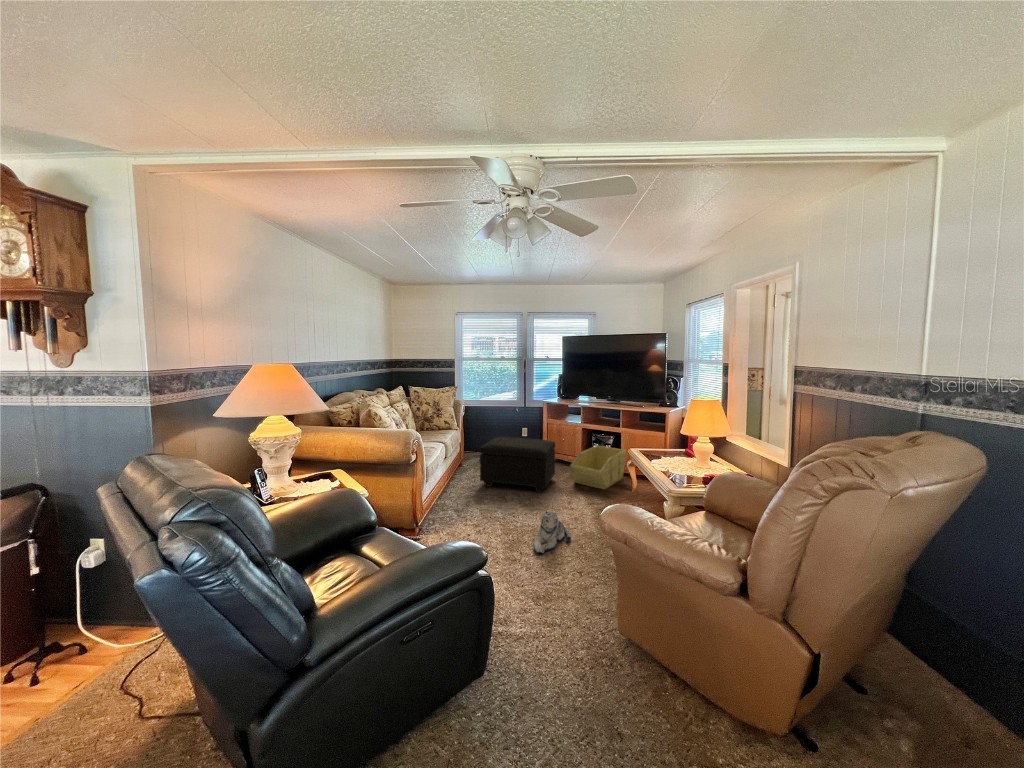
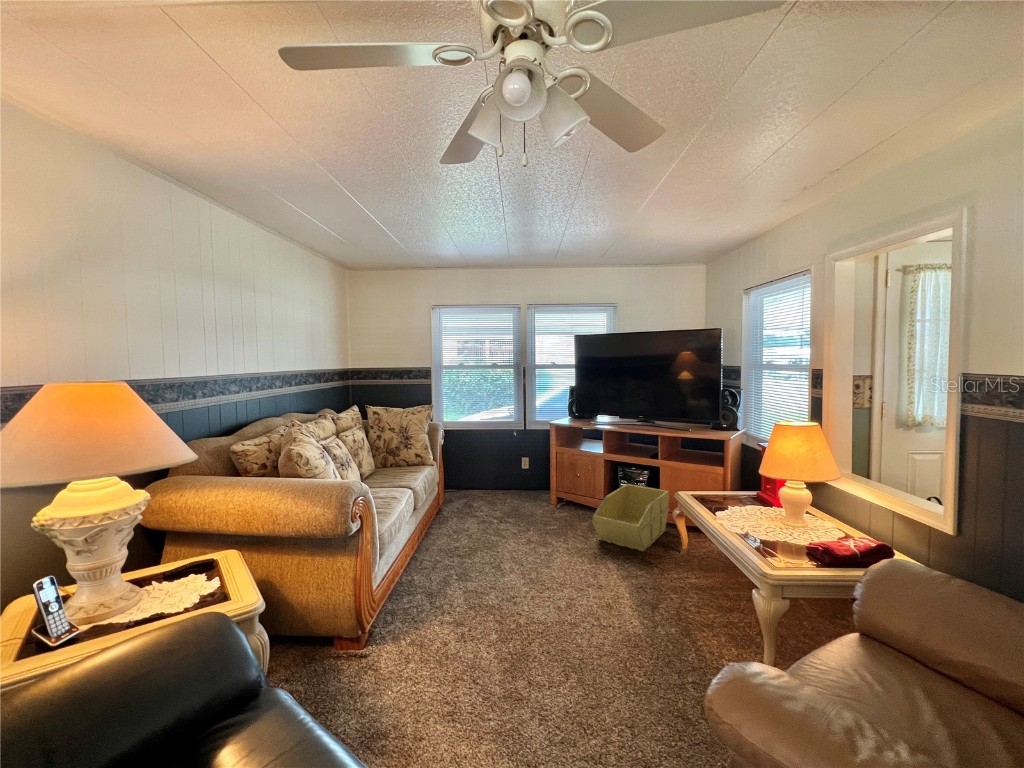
footstool: present [480,437,555,492] -> none [464,476,571,558]
plush toy: present [533,511,571,553] -> none [549,609,607,686]

